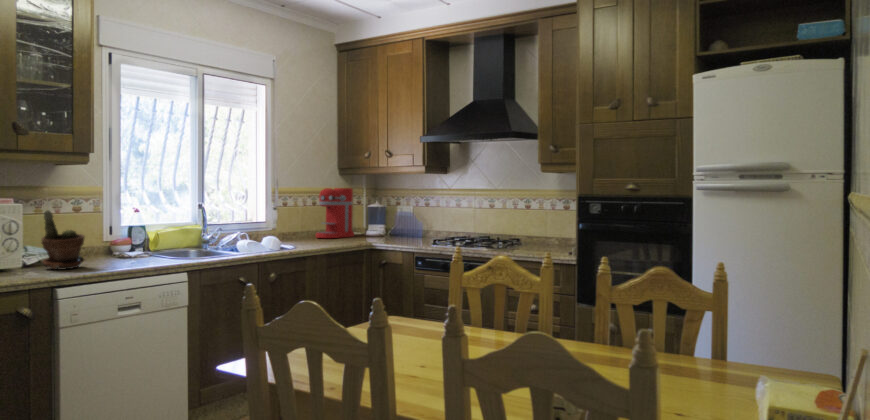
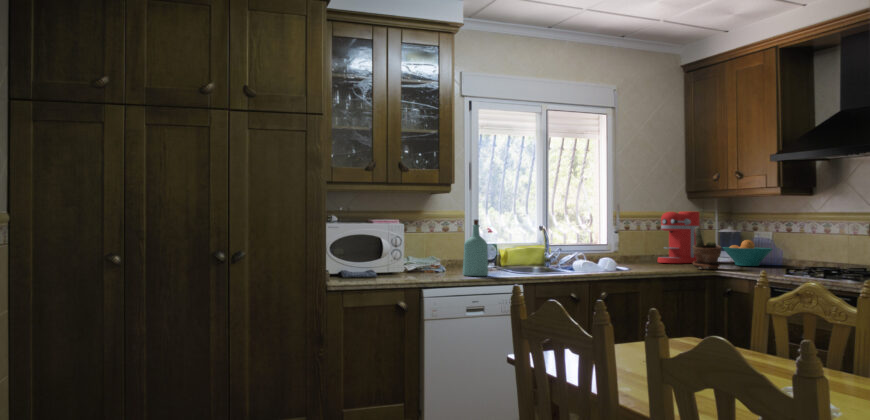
bottle: none [109,199,144,267] -> present [463,220,488,276]
potted plant: present [42,210,84,270] -> present [693,227,721,270]
fruit bowl: none [374,215,414,238] -> present [723,240,773,266]

